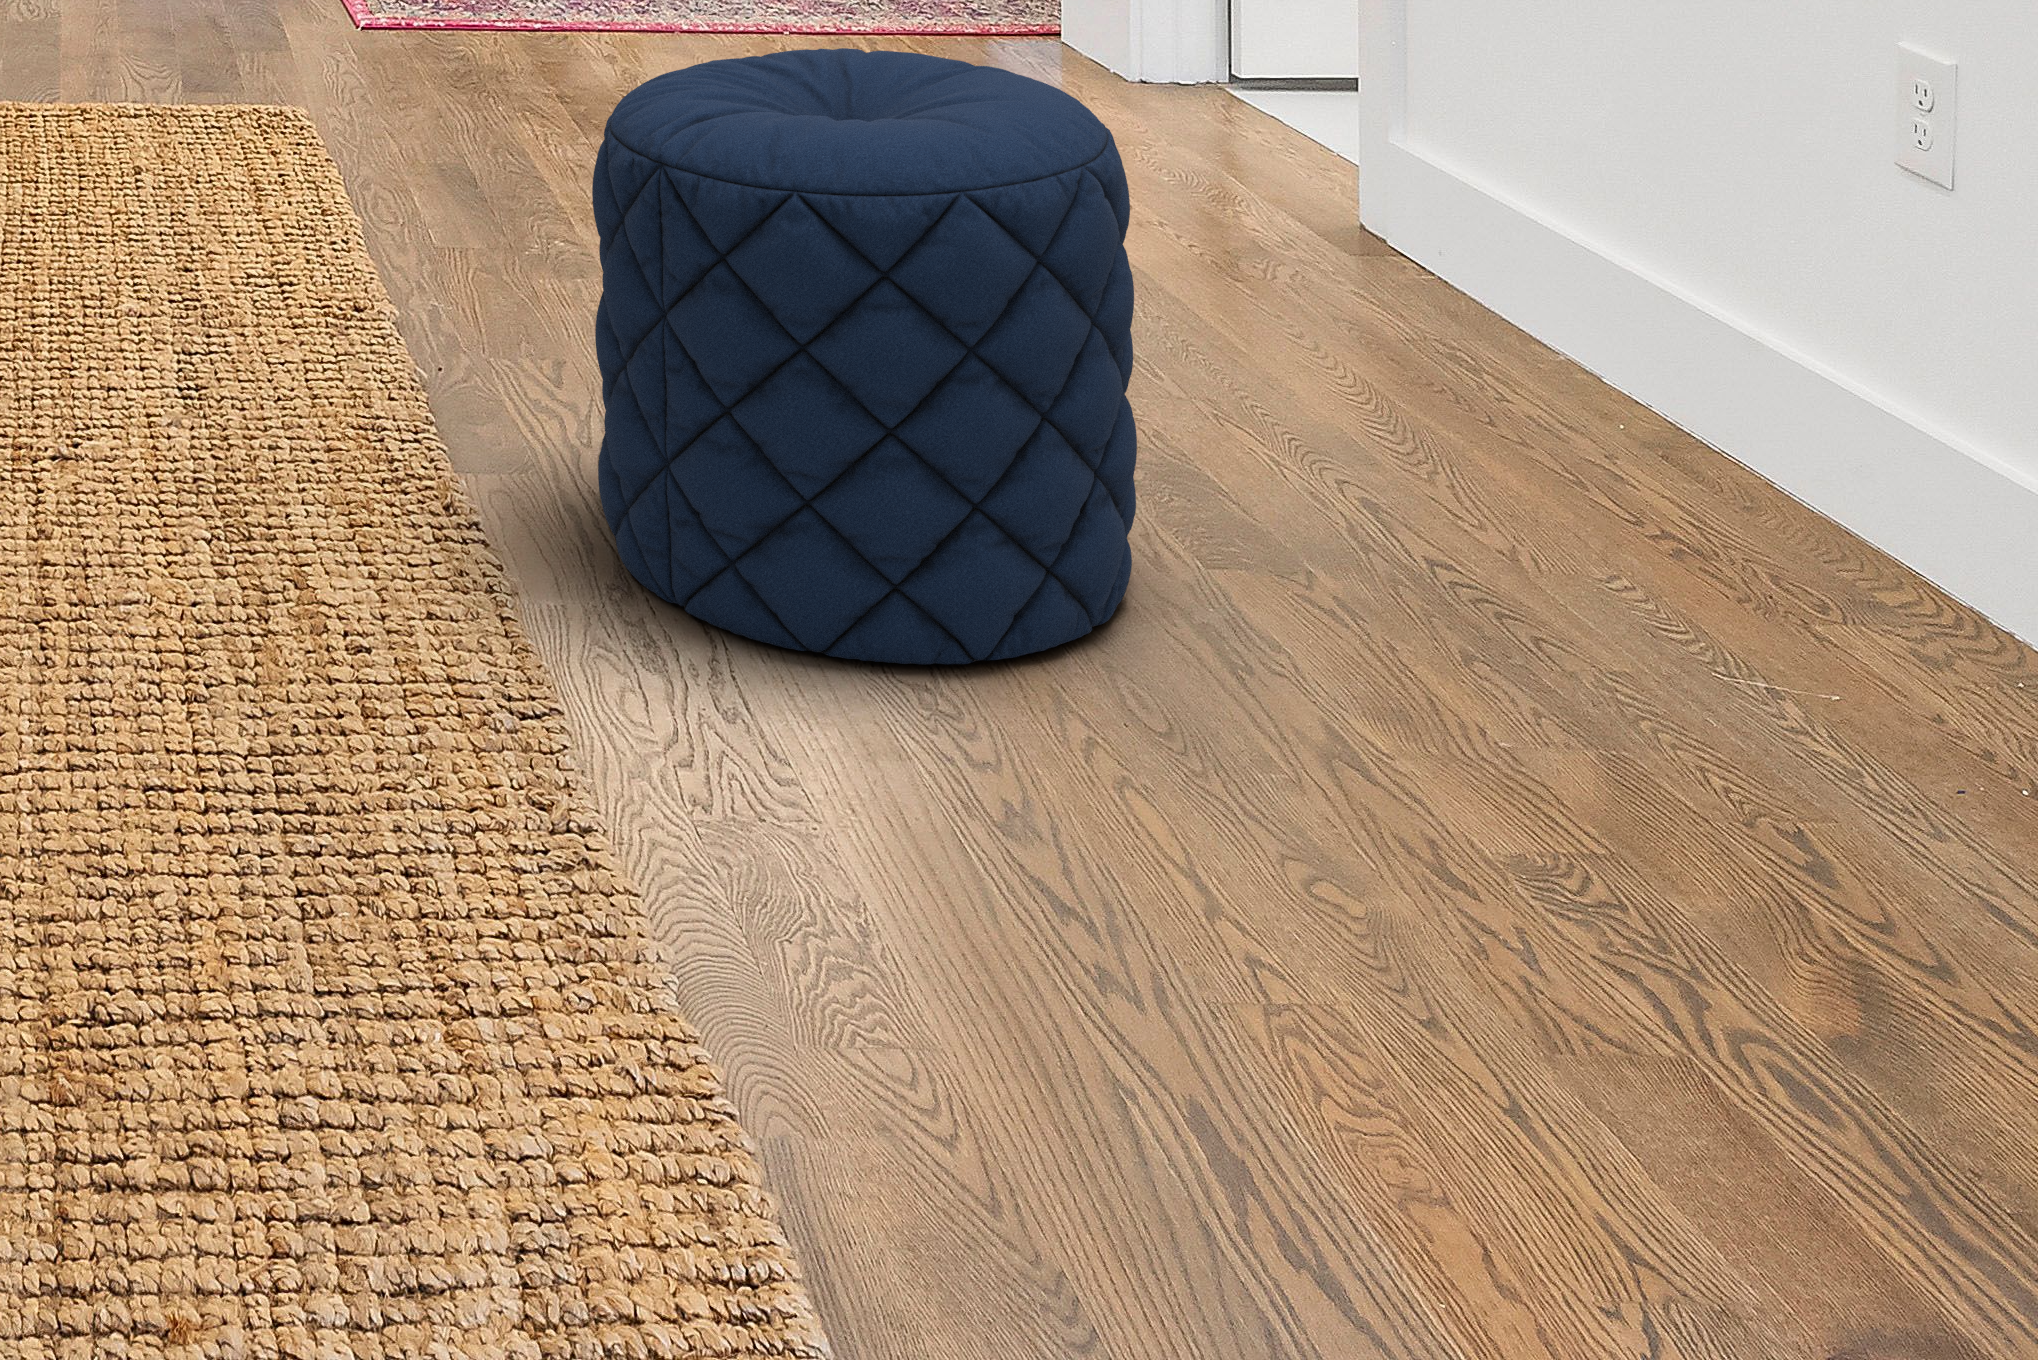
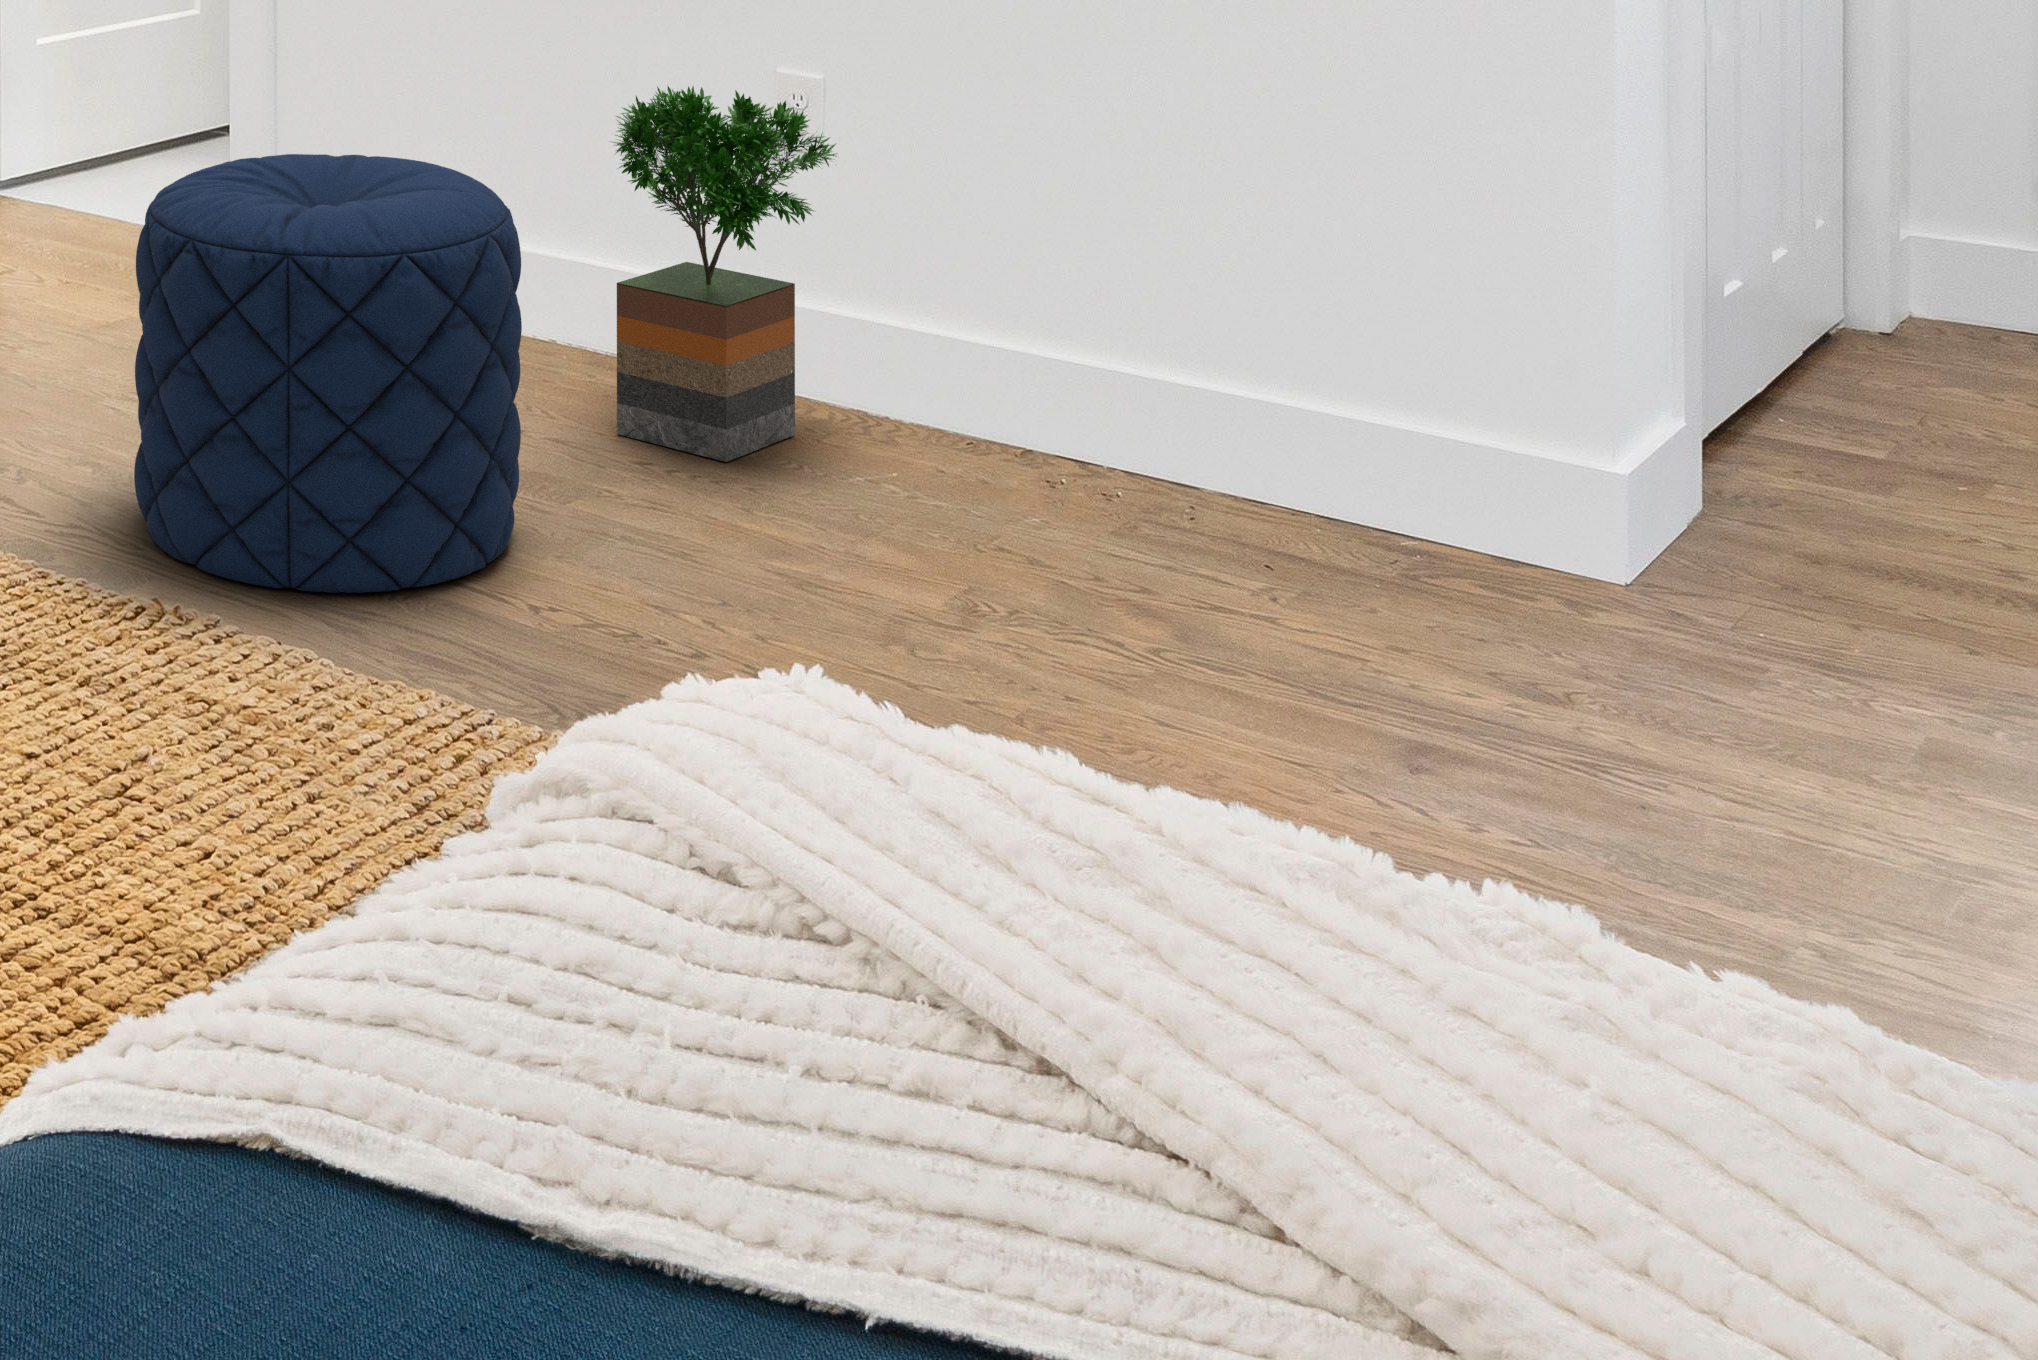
potted tree: none [1466,50,1937,657] -> present [613,86,837,462]

